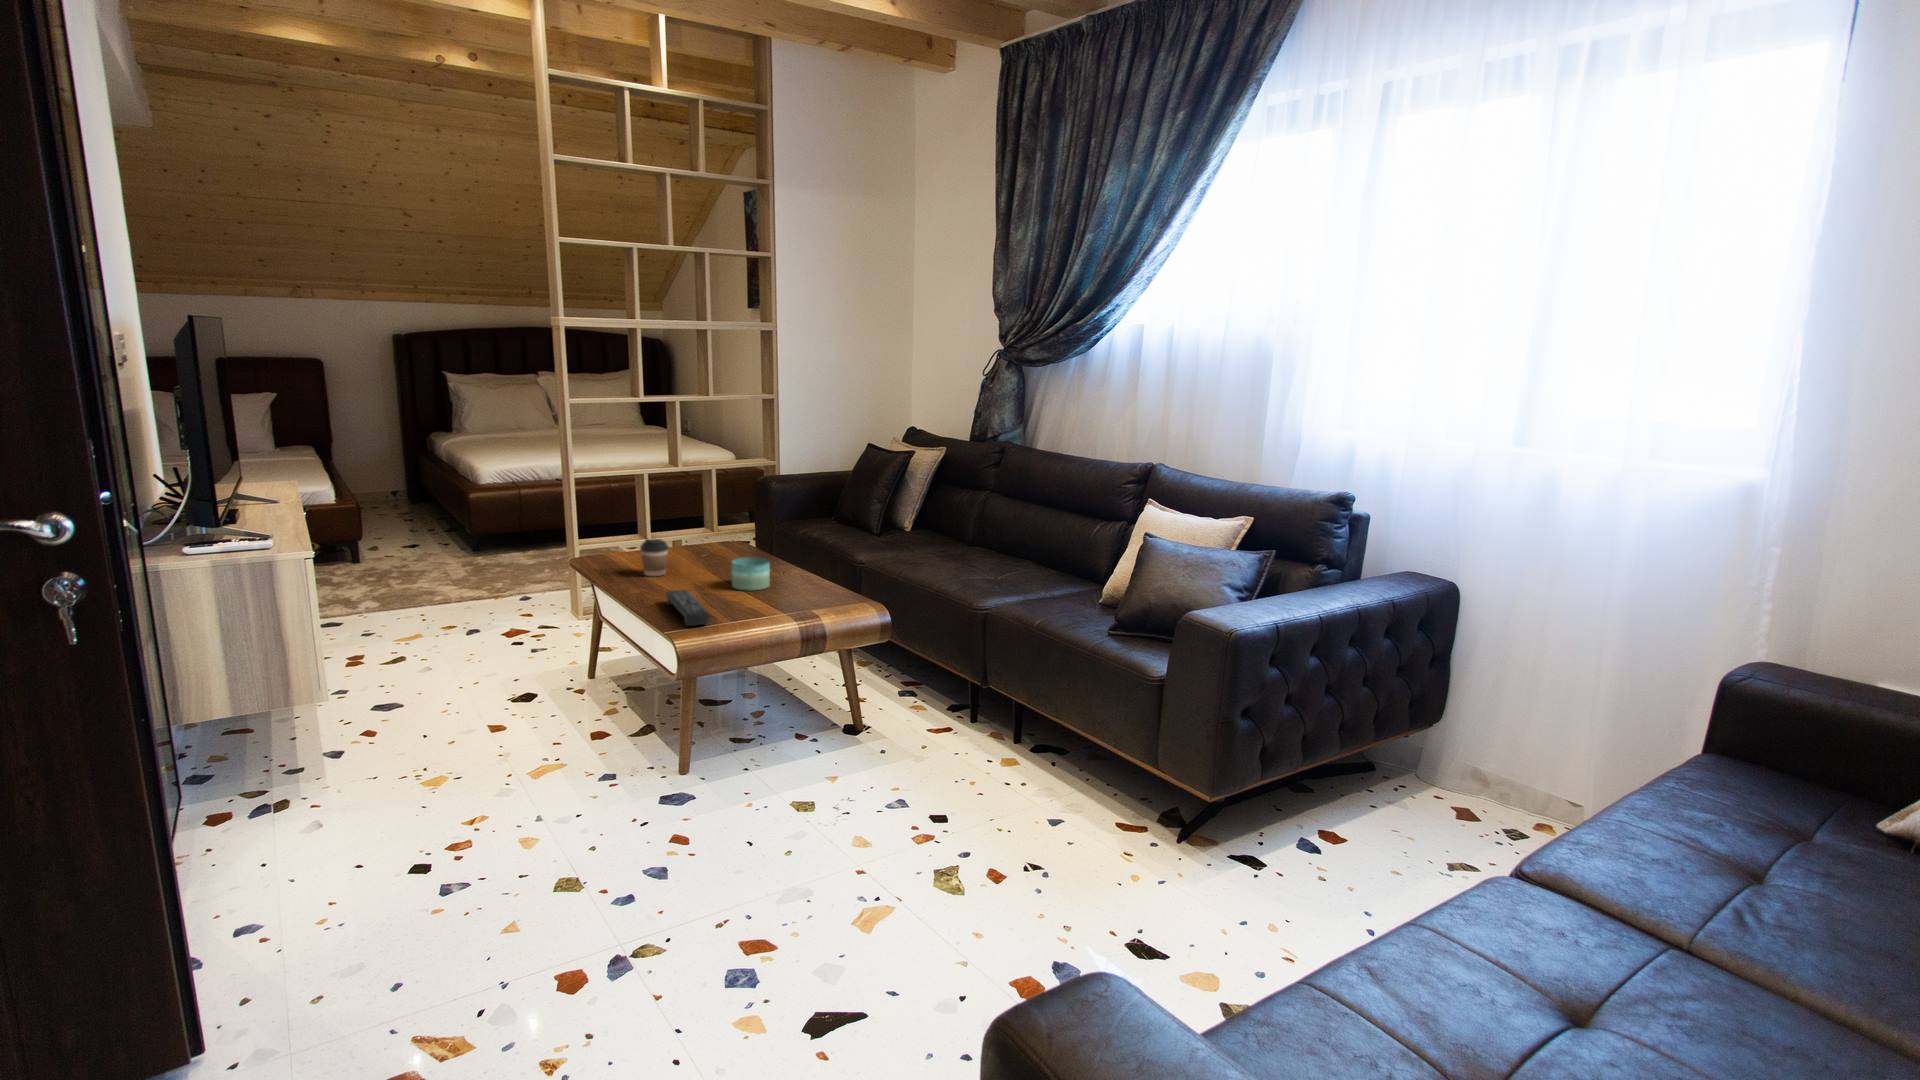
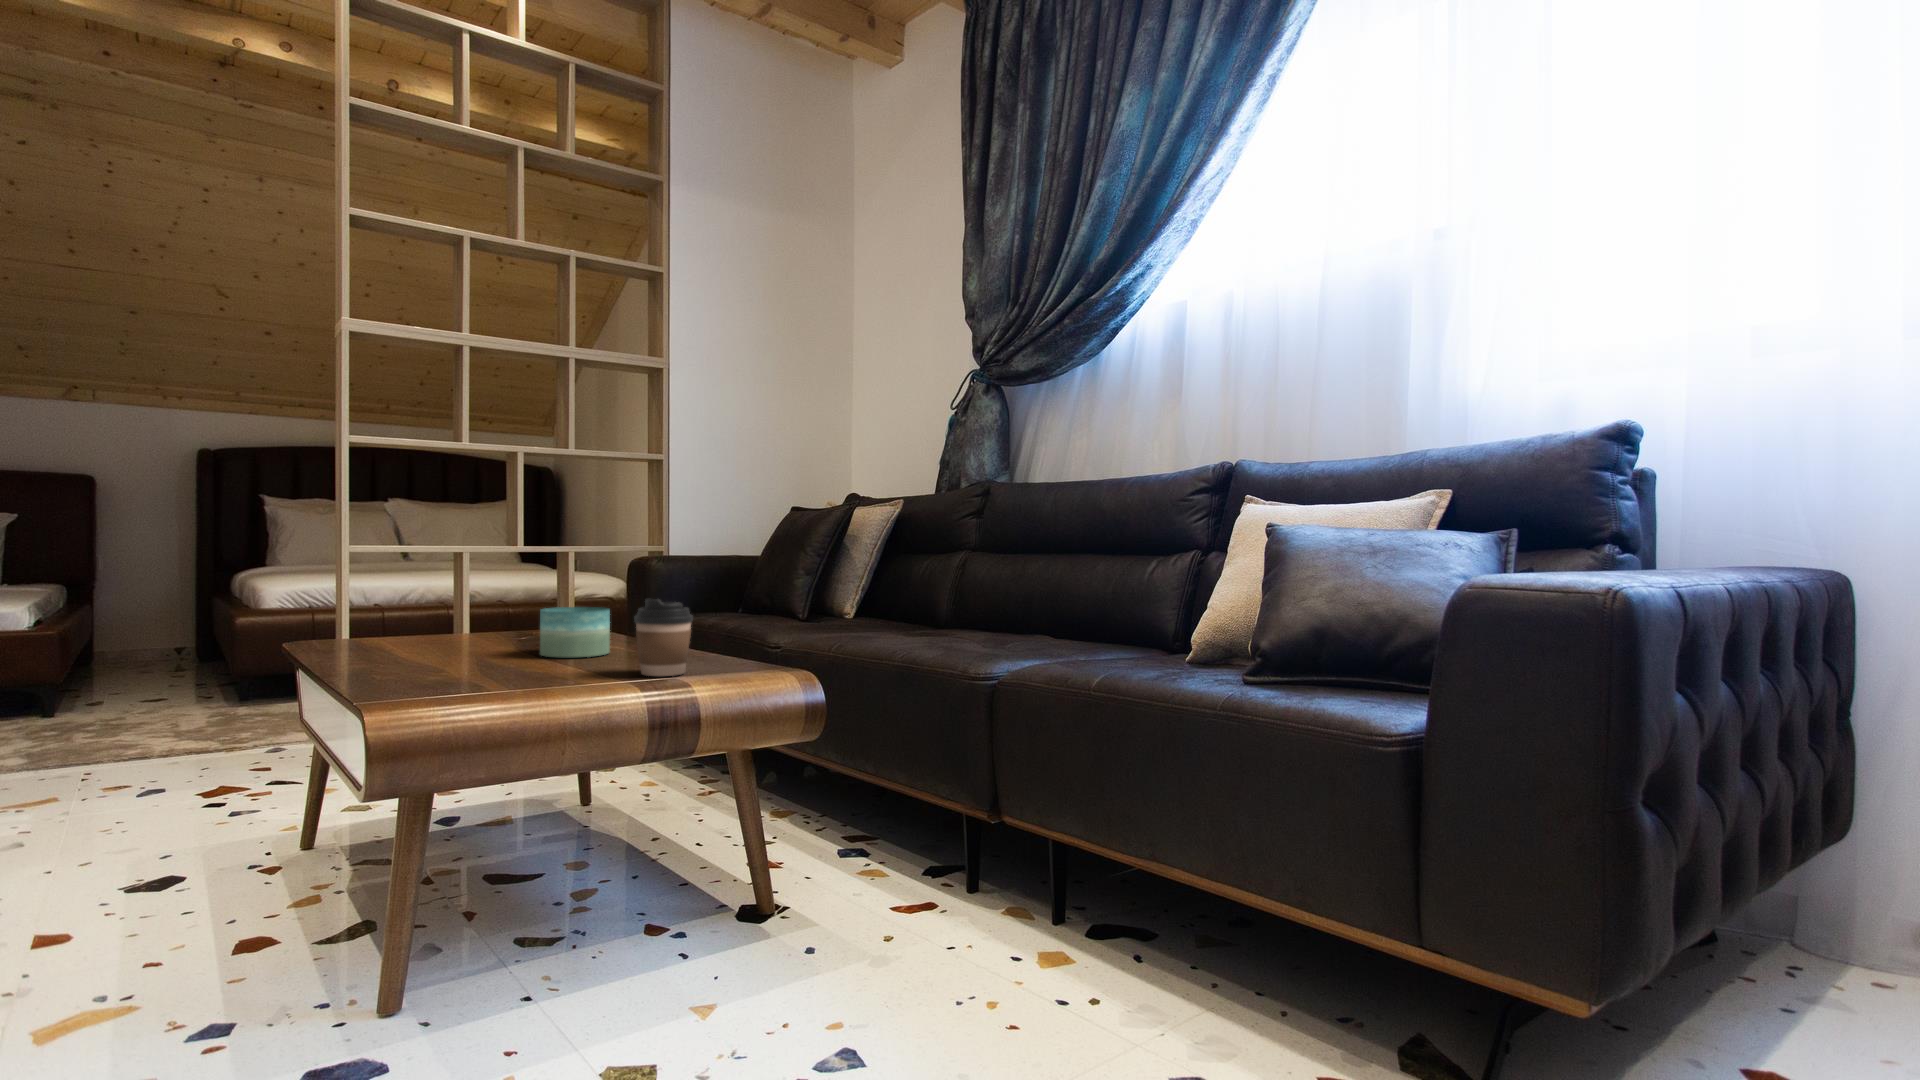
coffee cup: present [640,539,669,576] -> present [634,599,693,676]
remote control: present [666,590,710,626] -> none [396,647,459,696]

